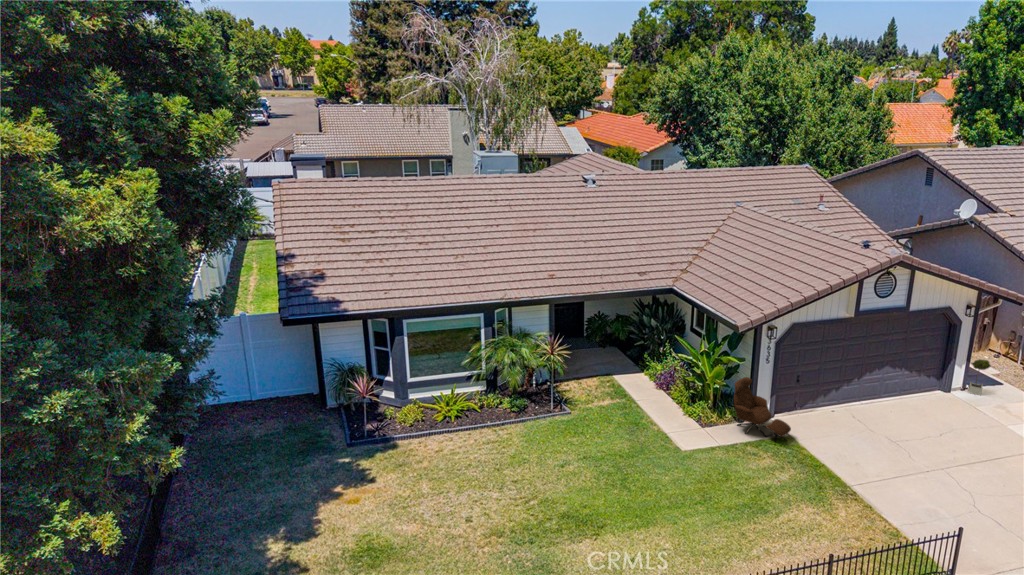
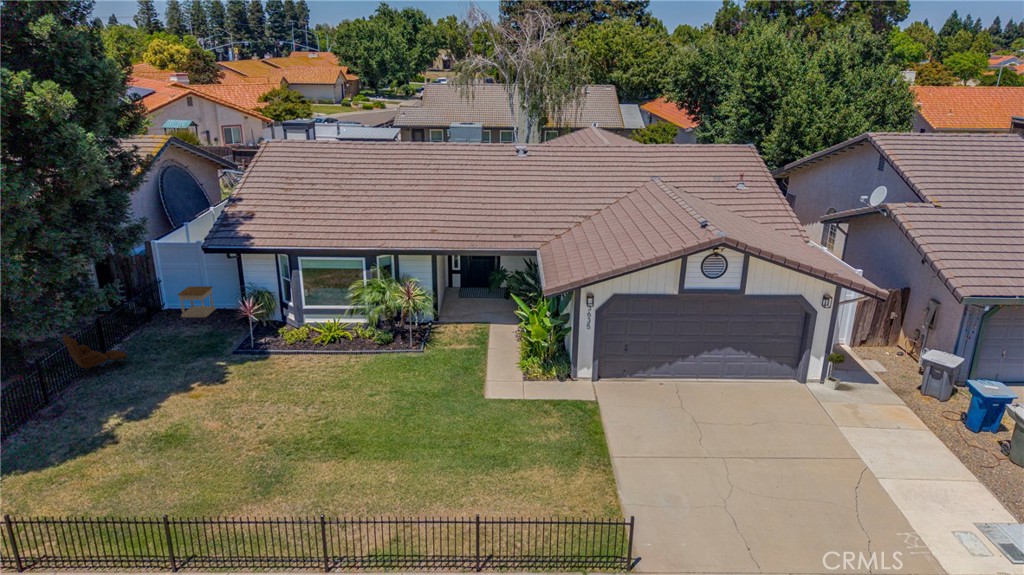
side table: none [229,367,268,411] -> present [178,286,216,317]
lounge chair: present [734,377,791,442] -> present [62,335,127,377]

